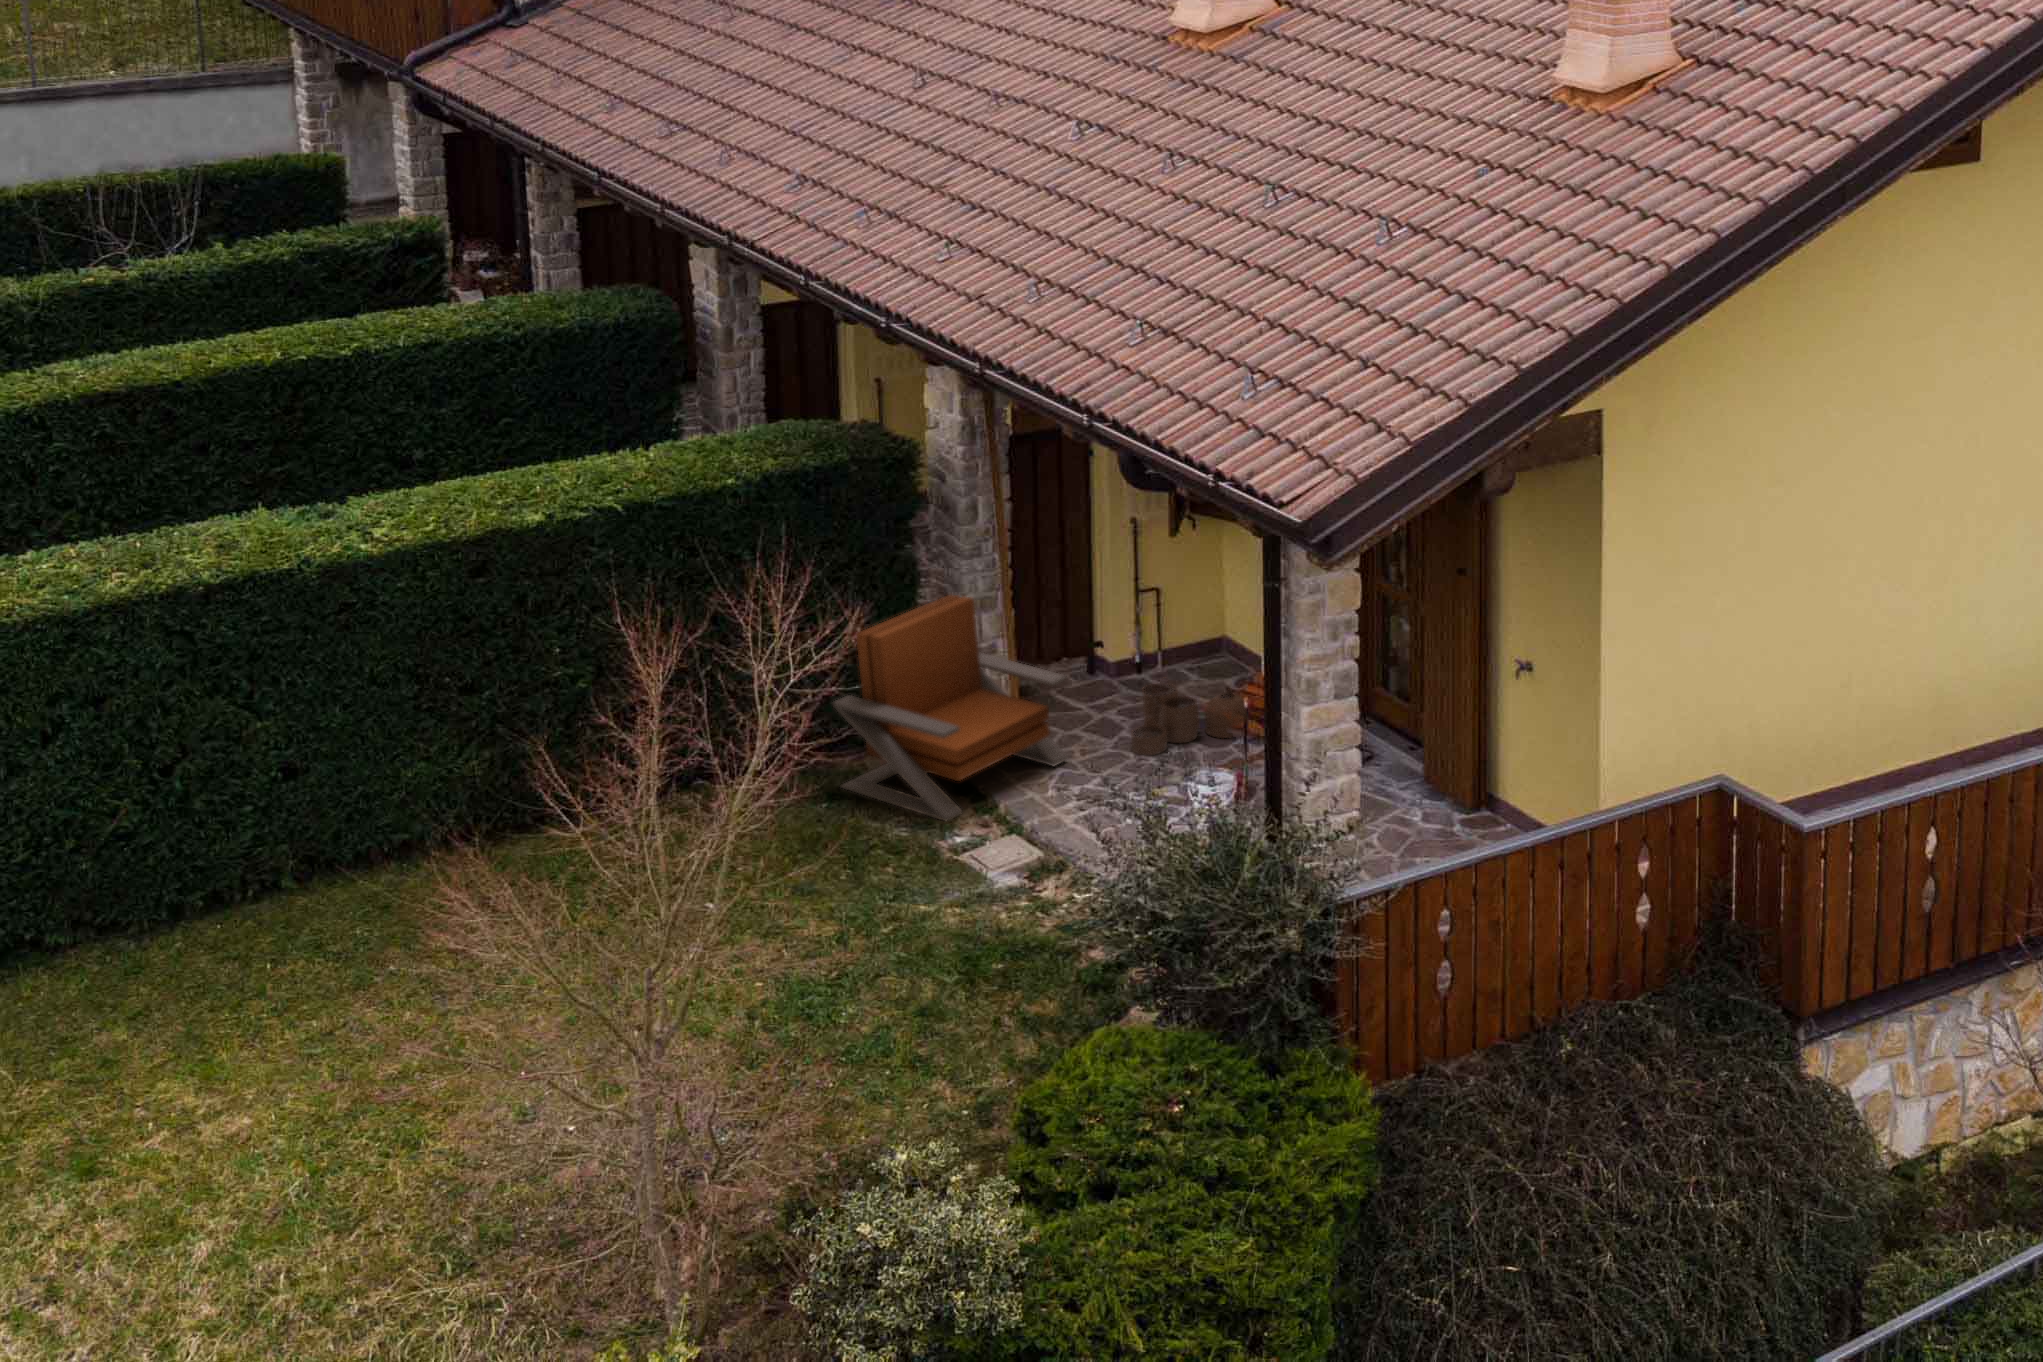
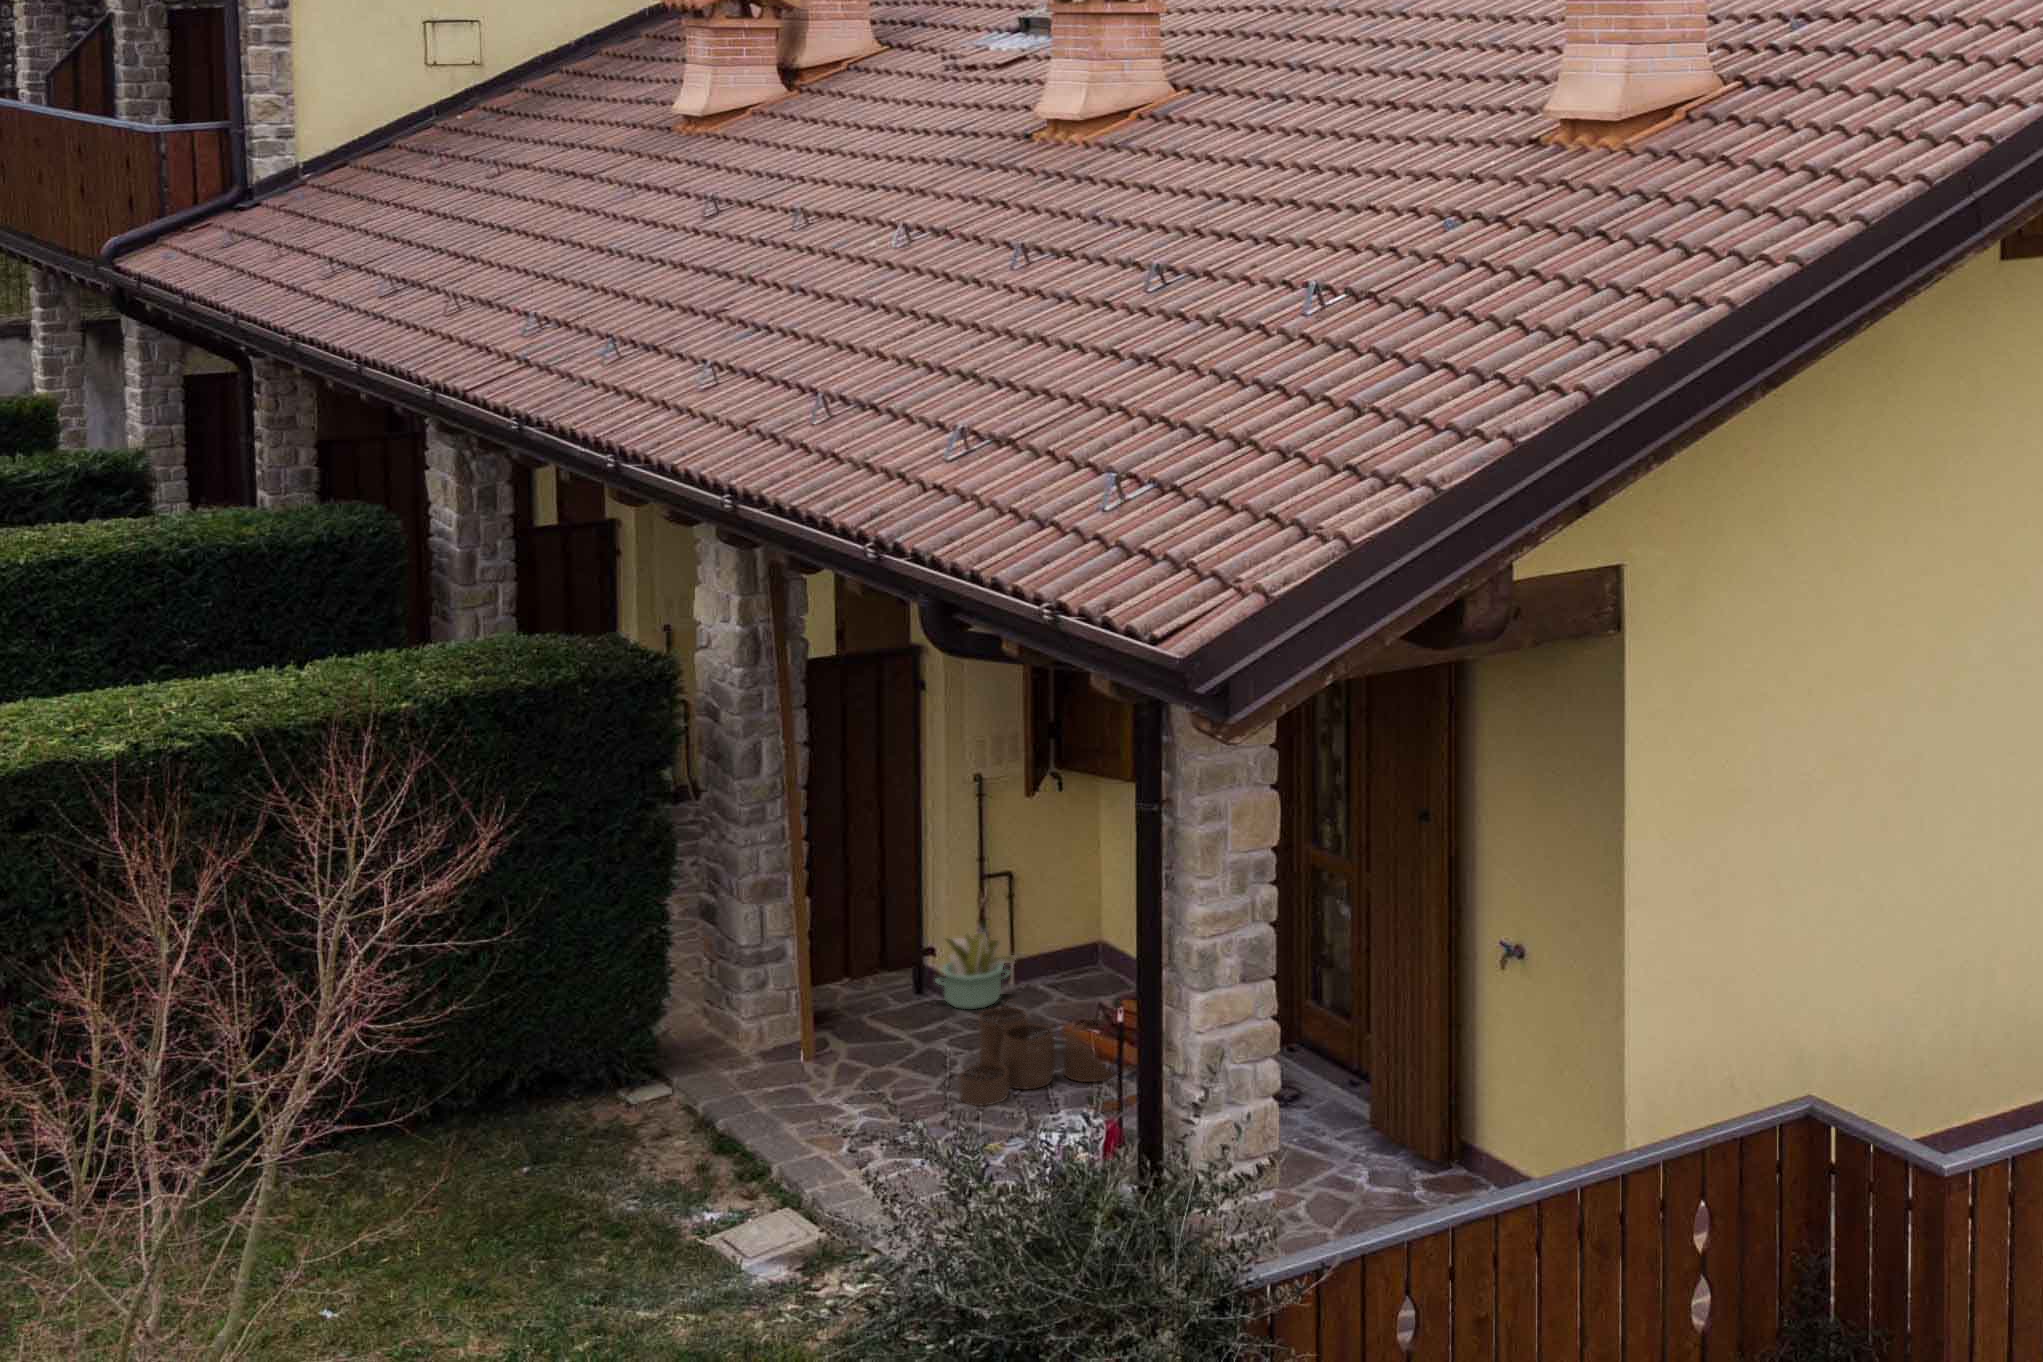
lounge chair: present [833,595,1068,821] -> none [535,880,870,1199]
decorative plant: none [1106,624,1166,681] -> present [936,933,1016,1009]

